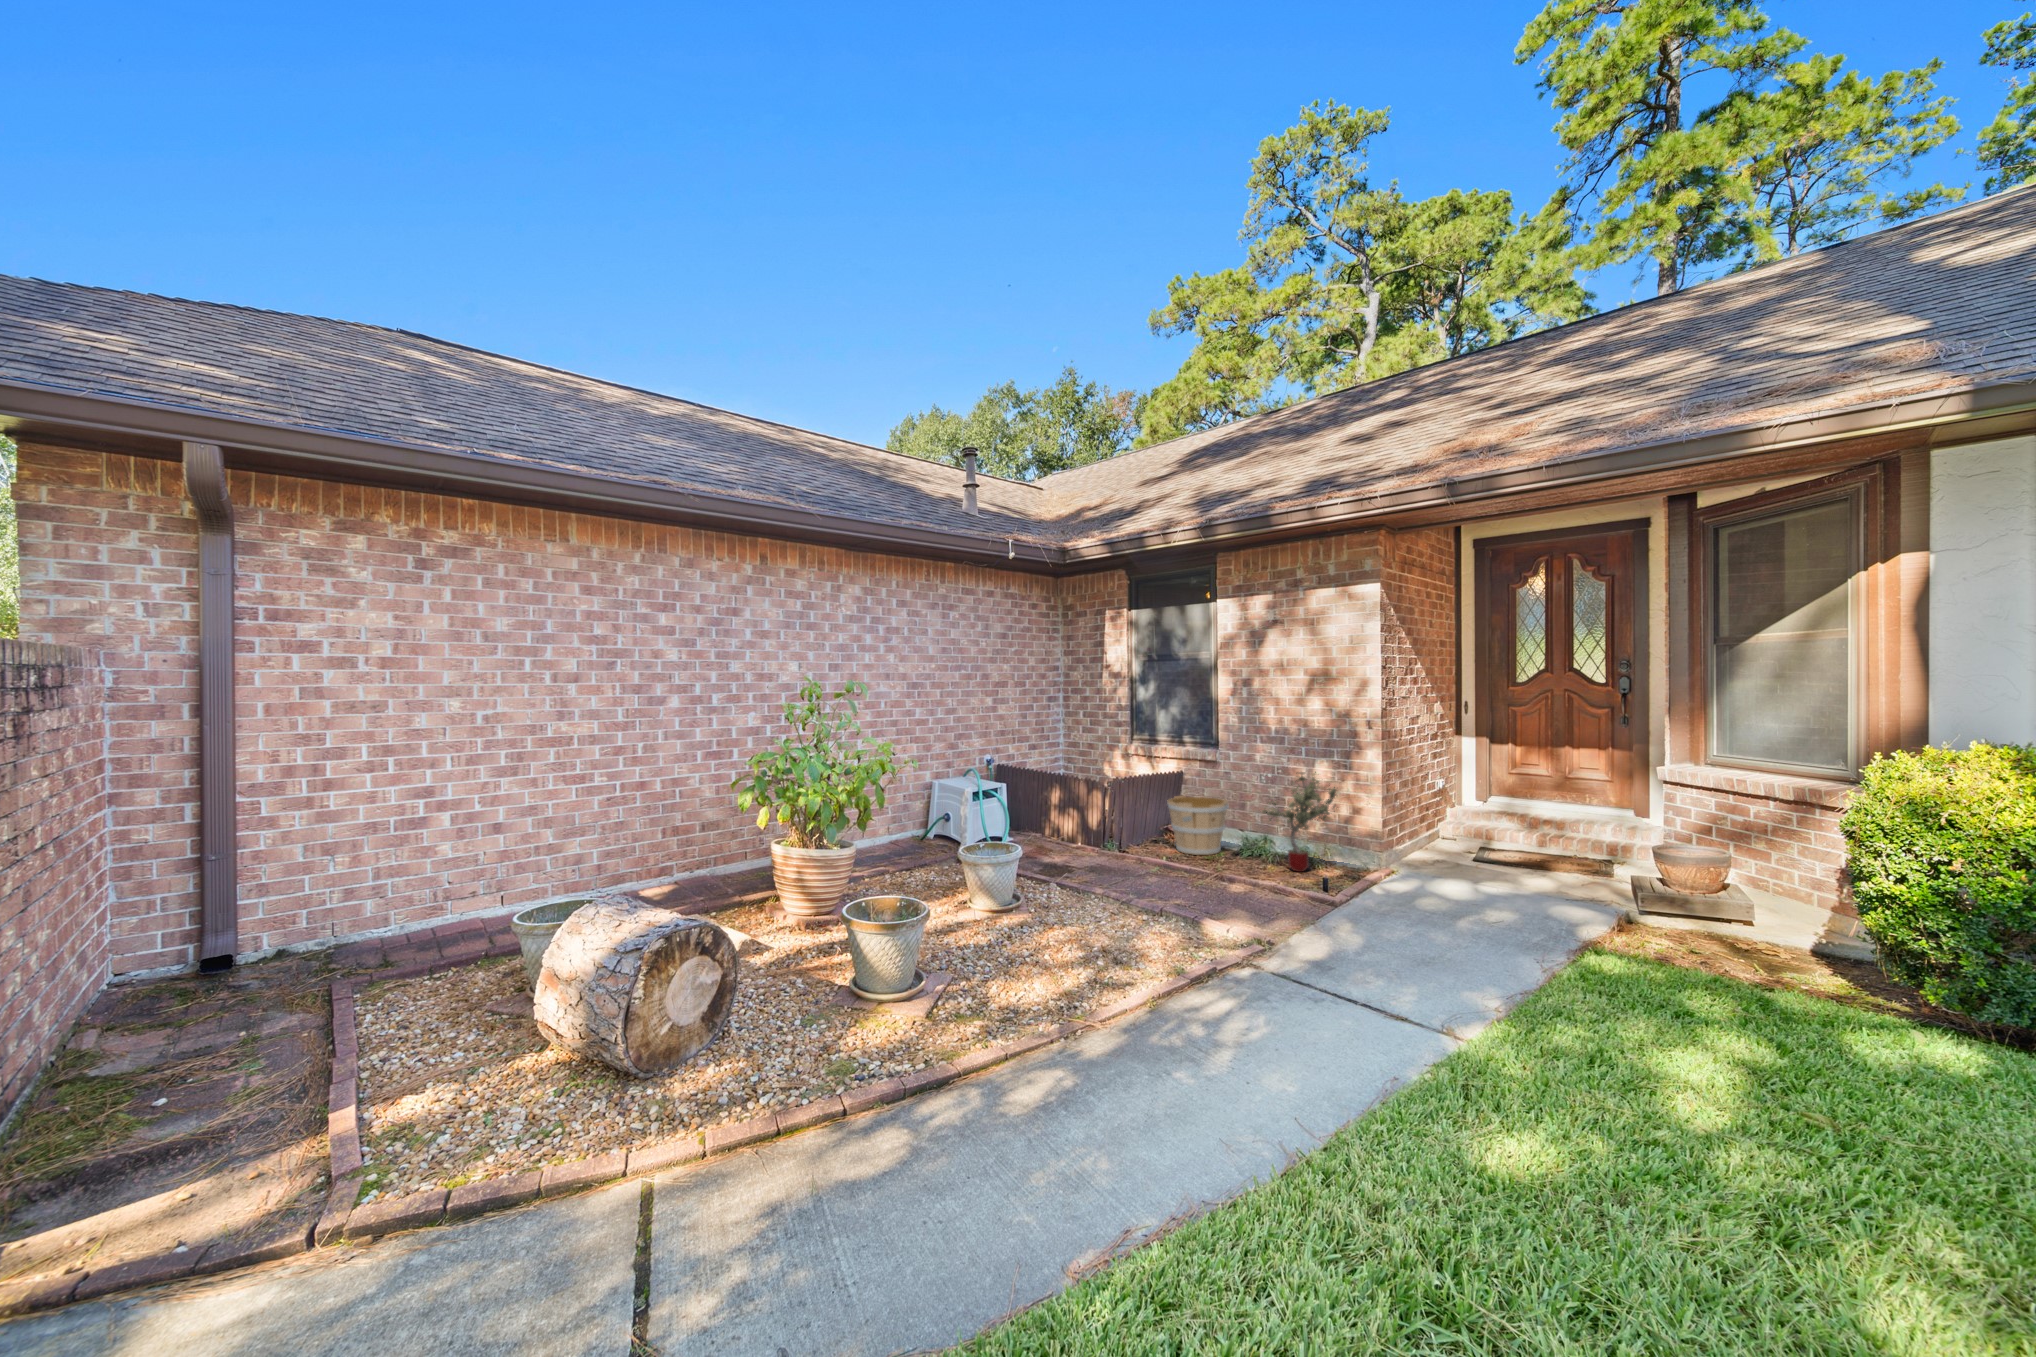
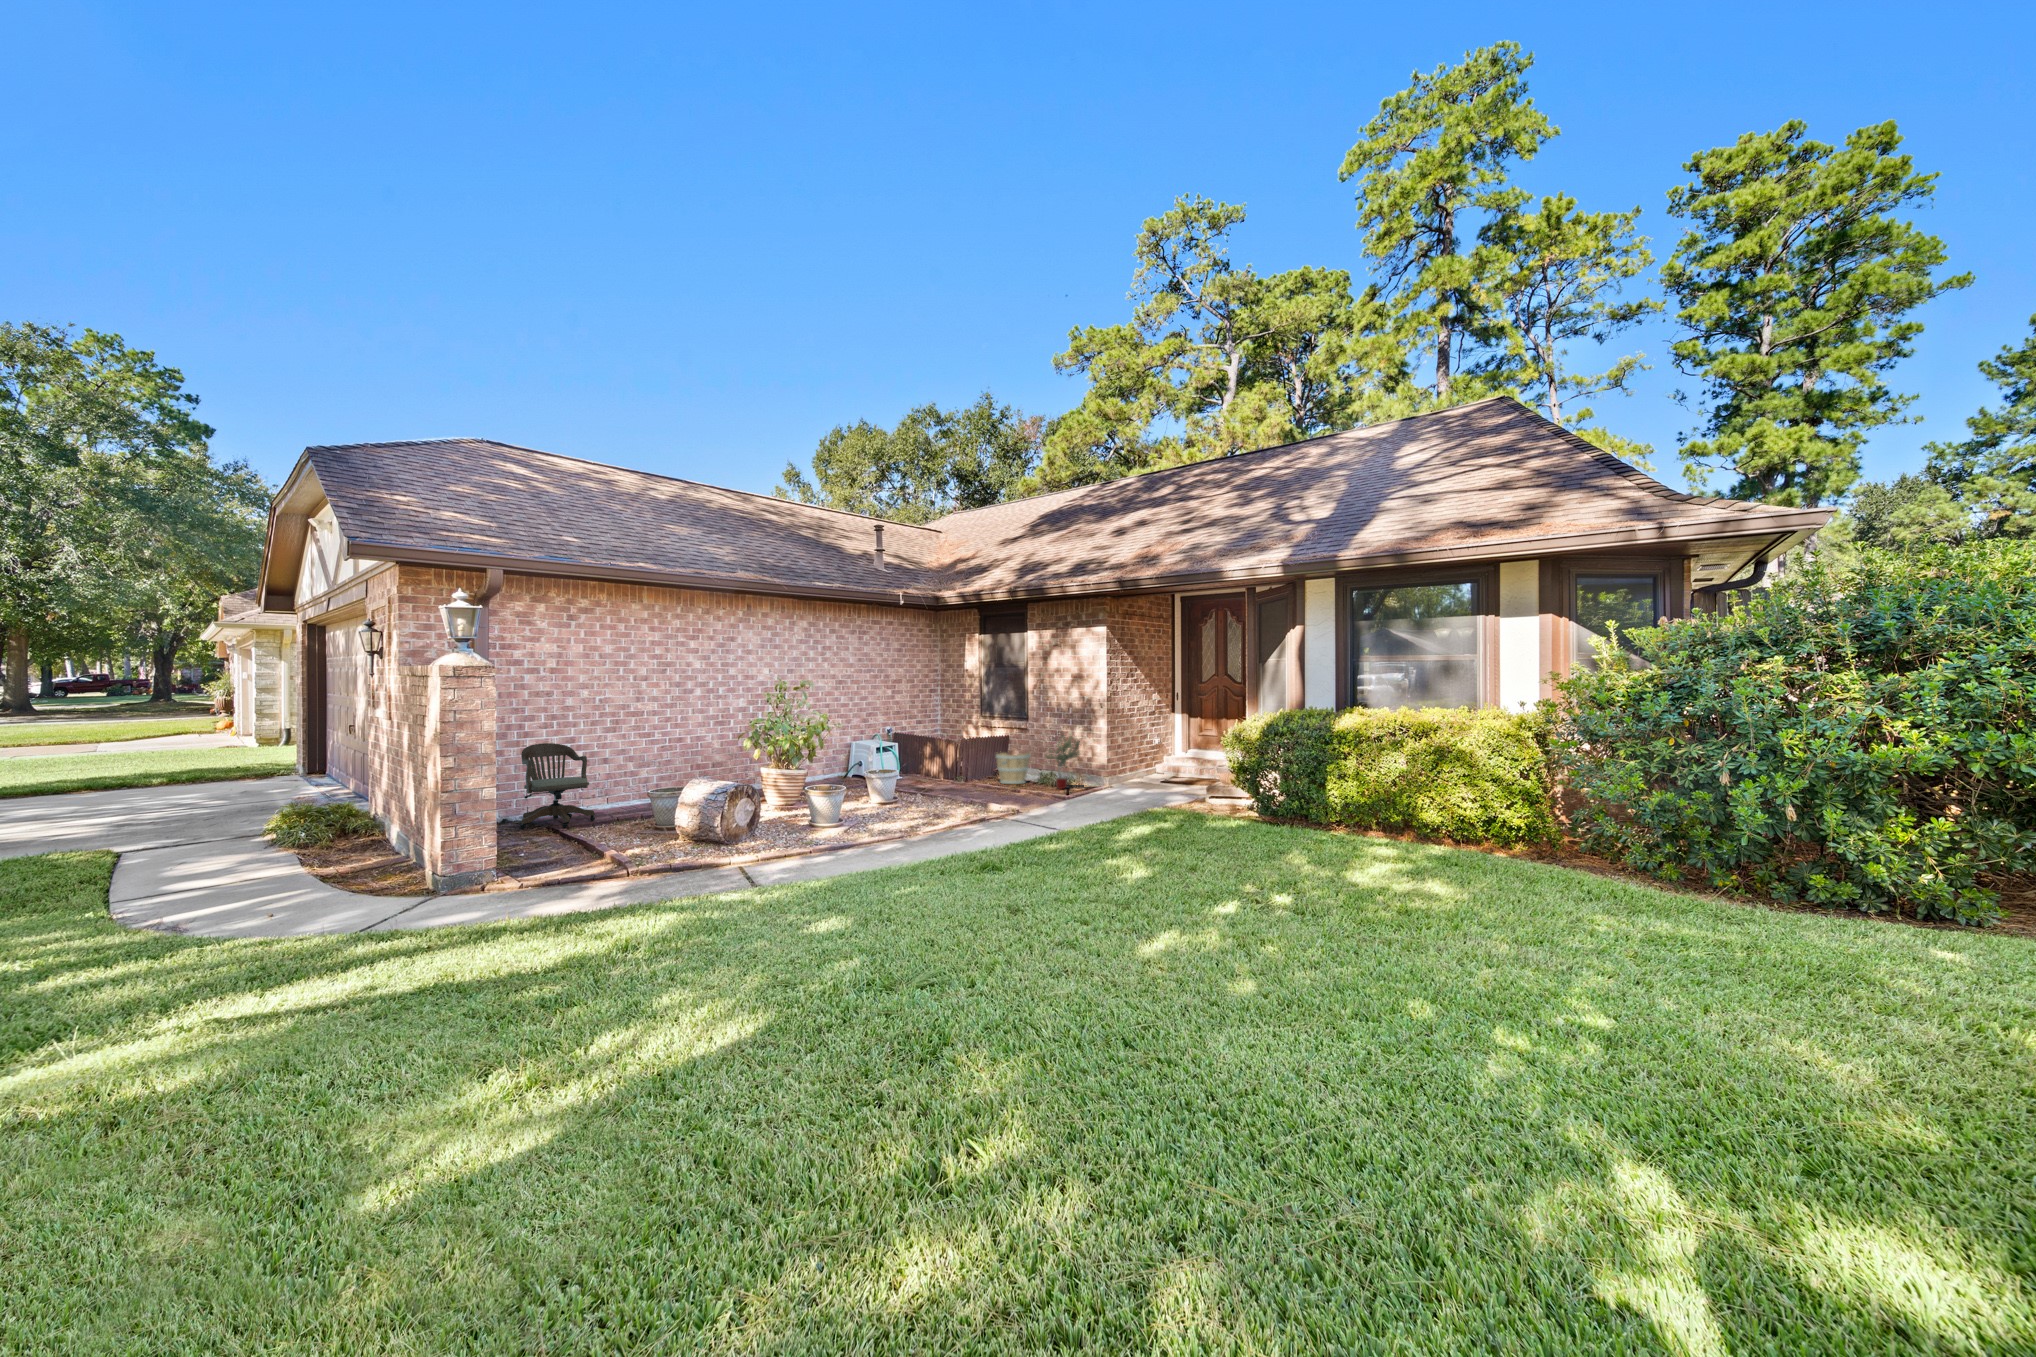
chair: none [263,806,443,995] -> present [520,743,595,829]

